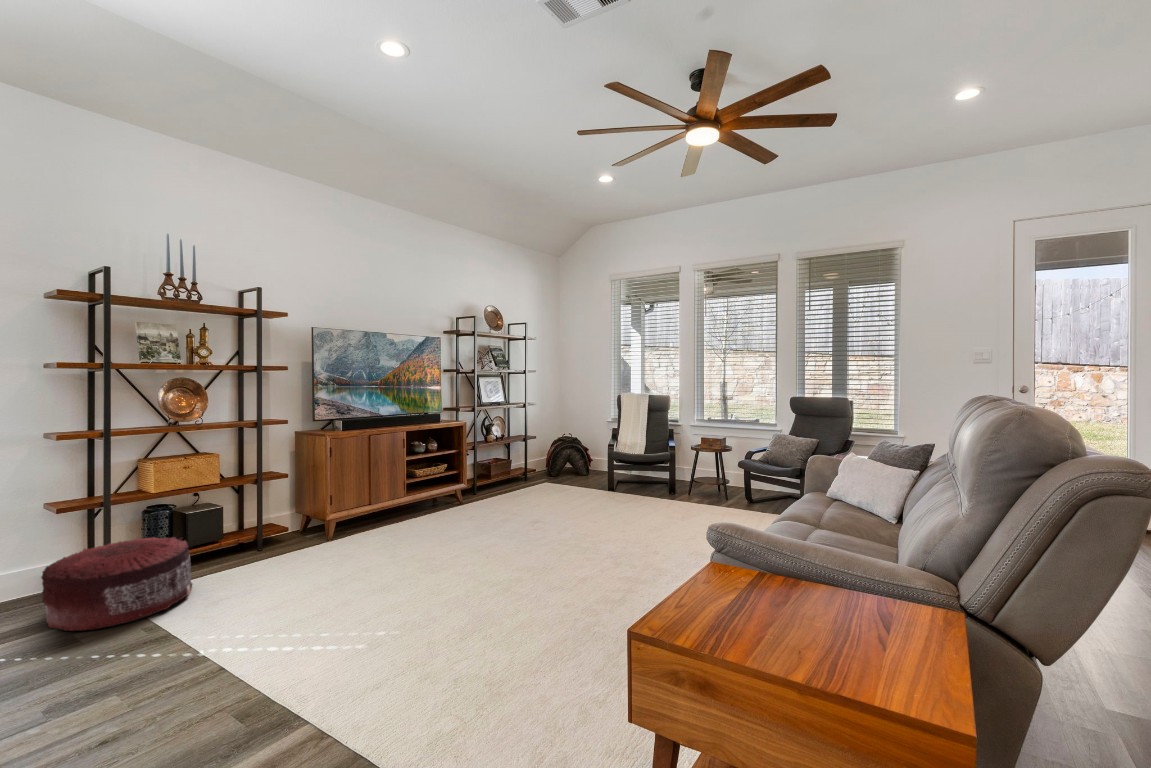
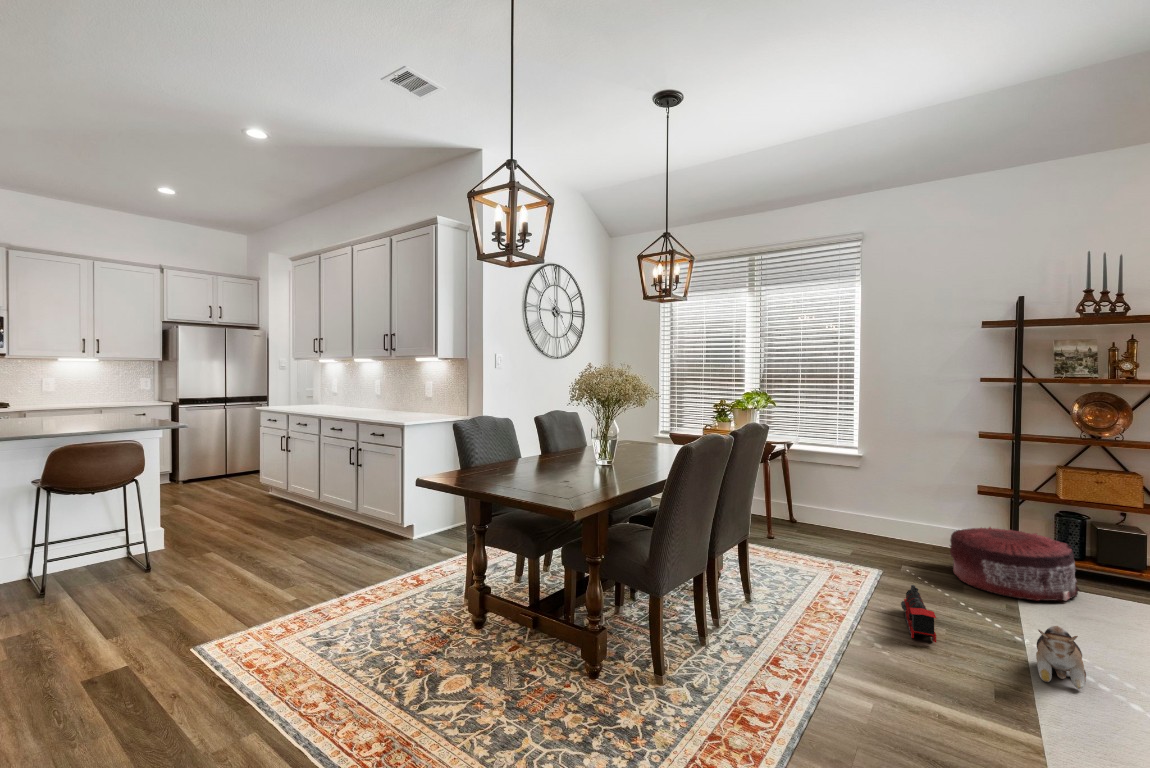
plush toy: none [233,610,287,677] -> present [1036,626,1086,689]
toy train: none [32,664,132,737] -> present [901,585,936,642]

